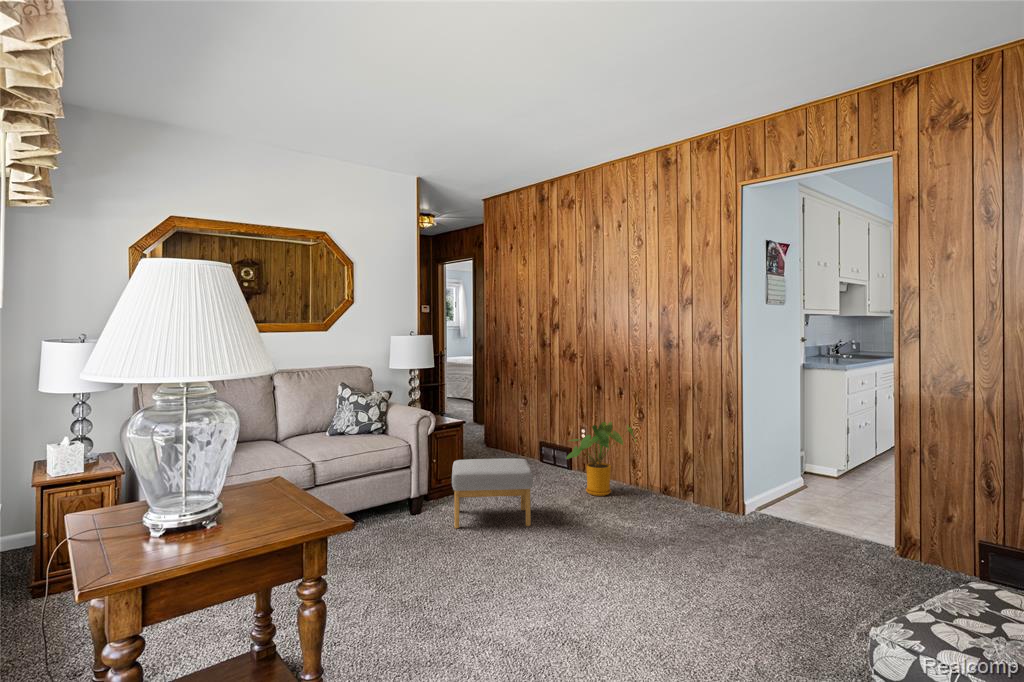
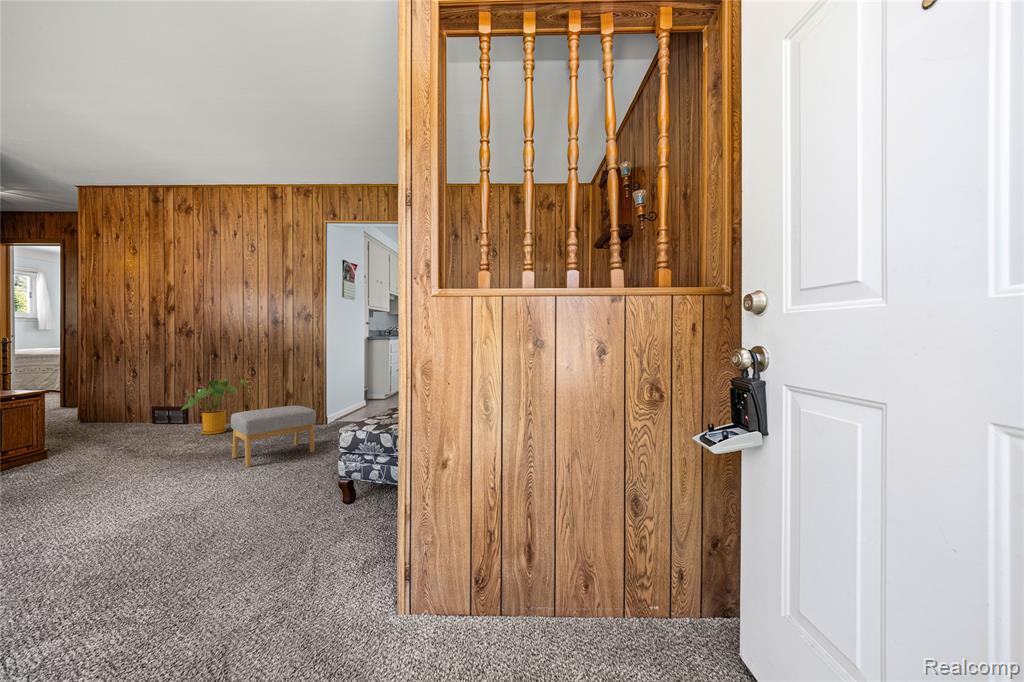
footstool: present [452,458,533,528] -> present [231,405,316,467]

